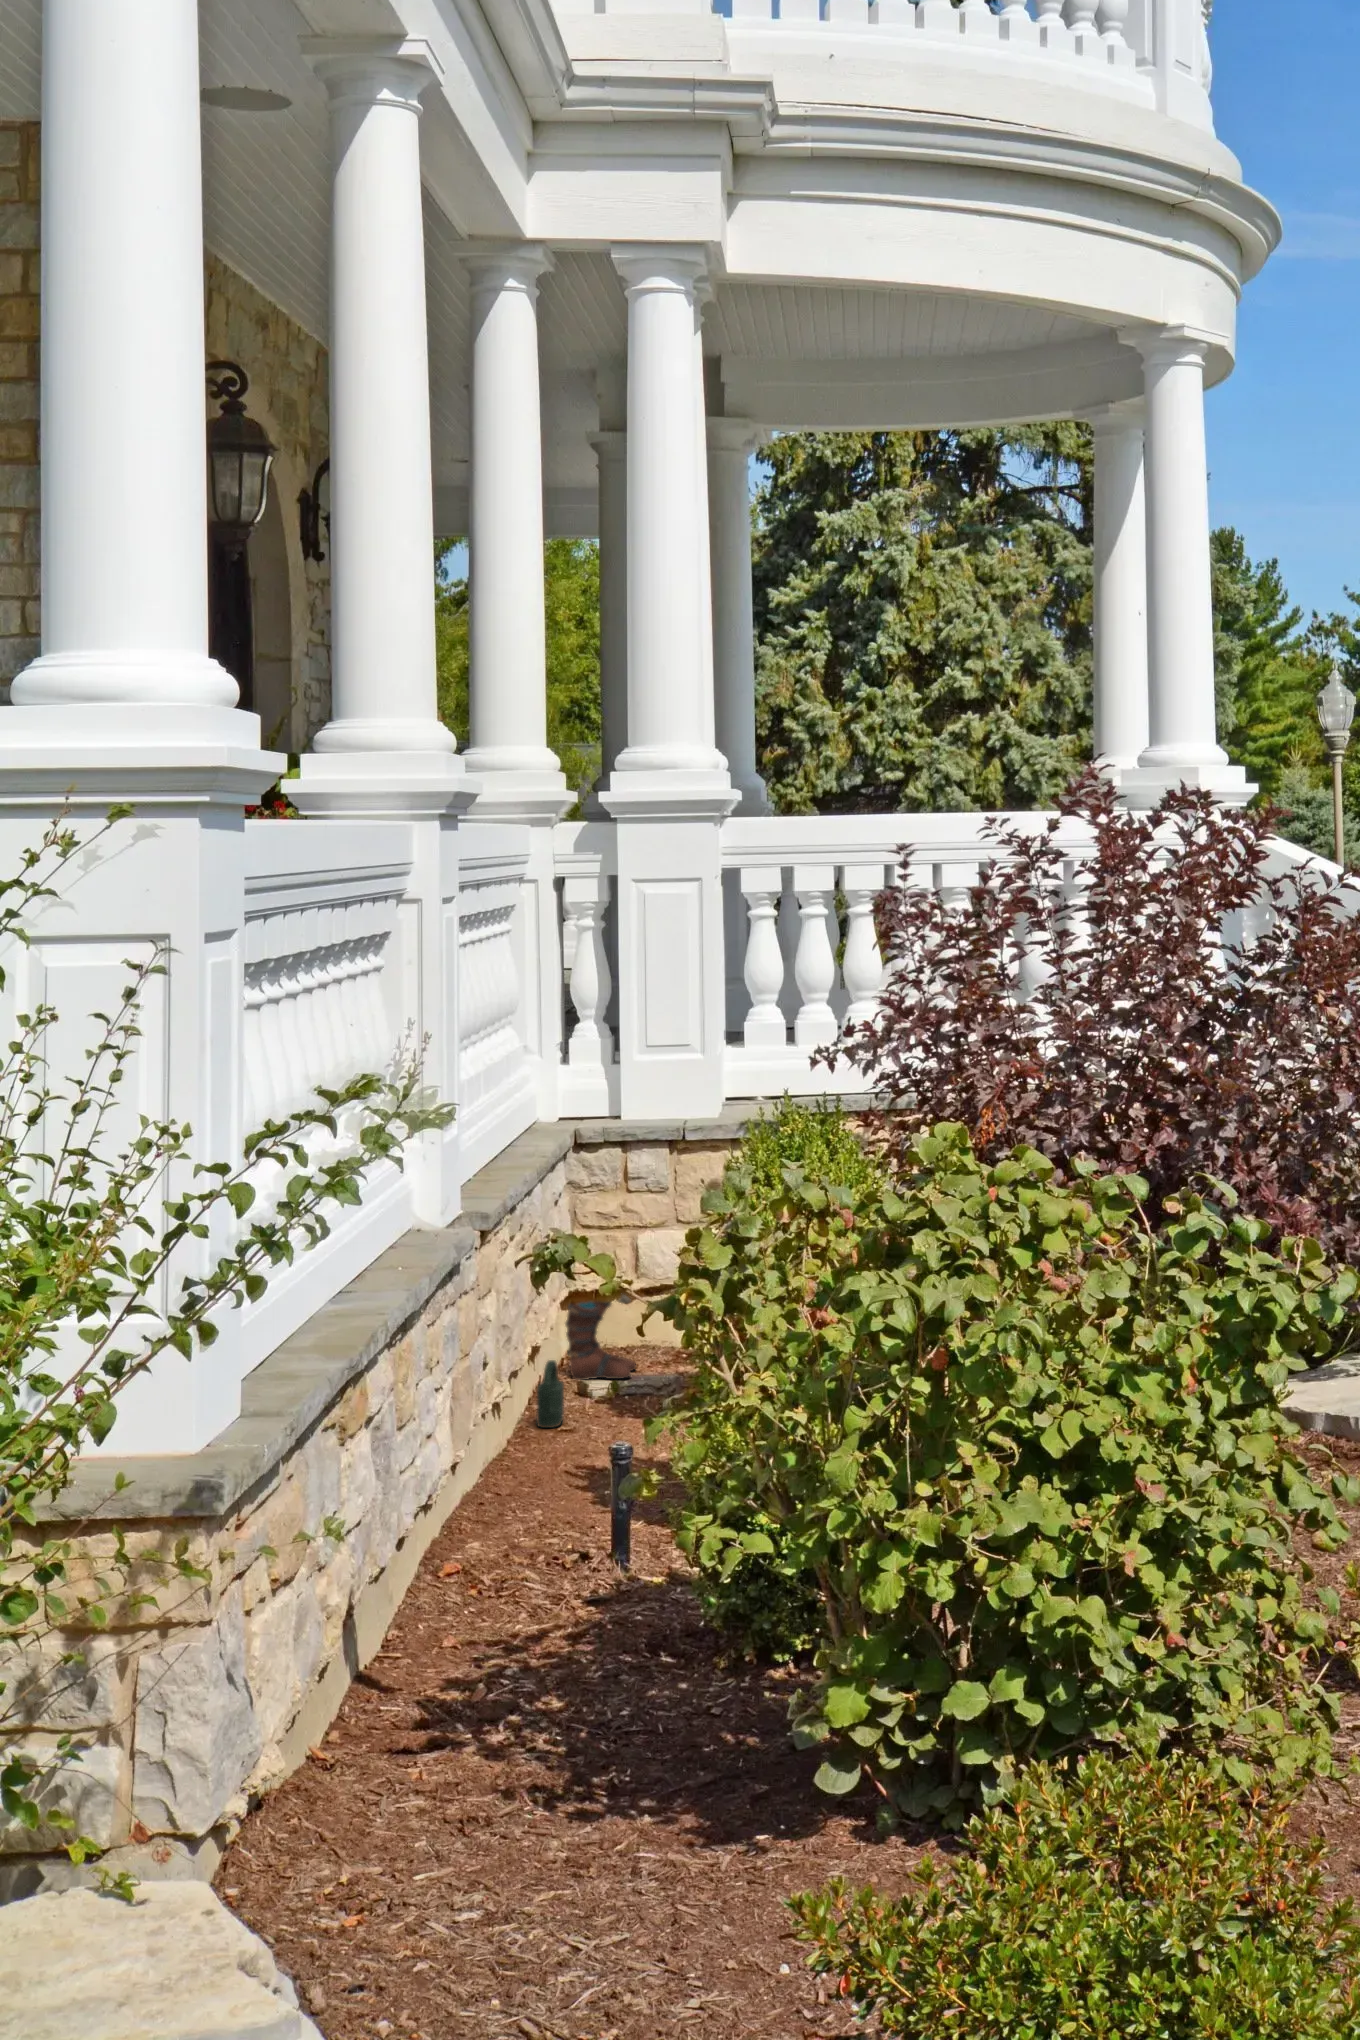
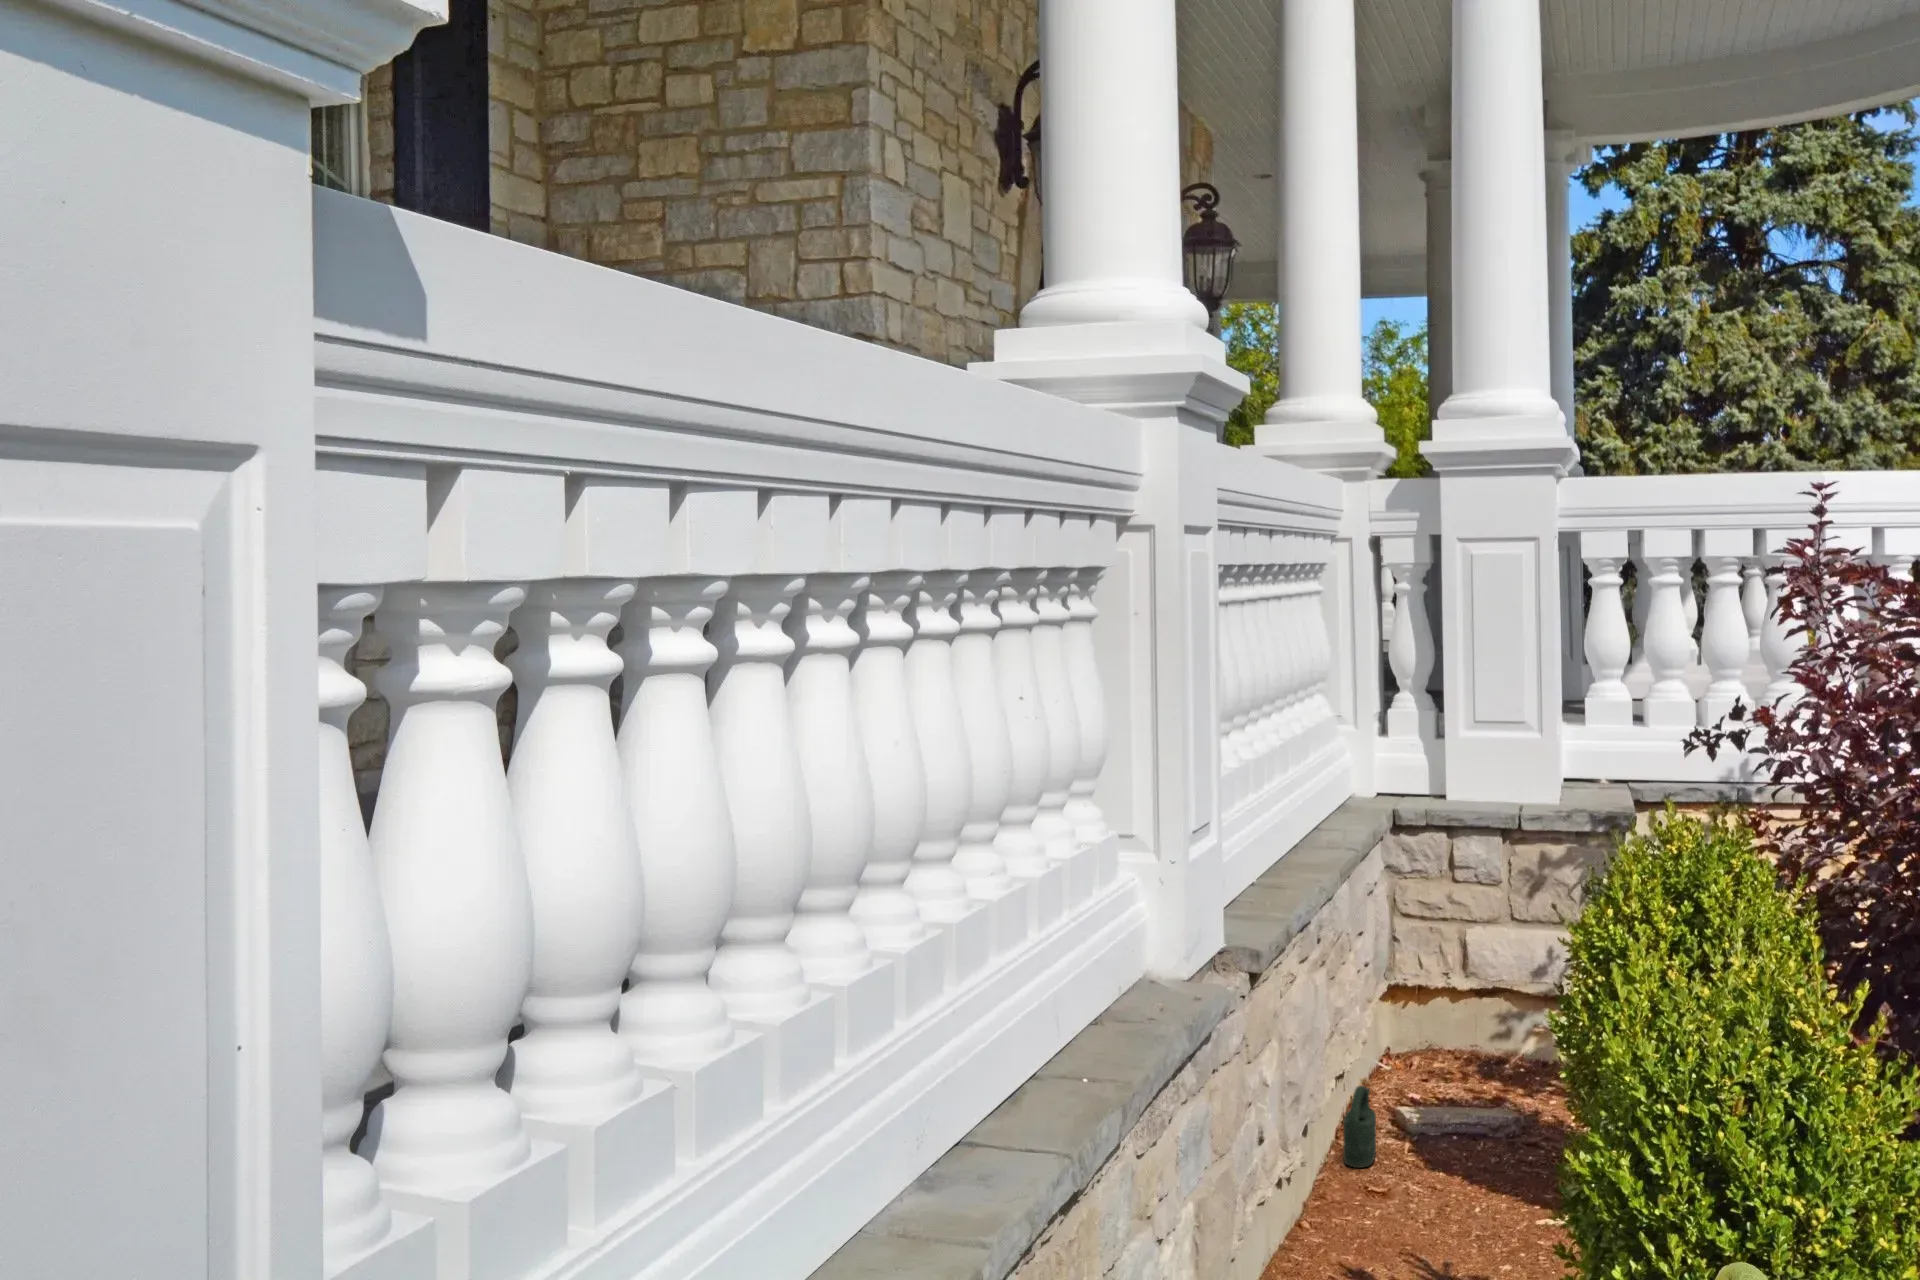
boots: present [566,1295,636,1380] -> none [1382,980,1464,1092]

